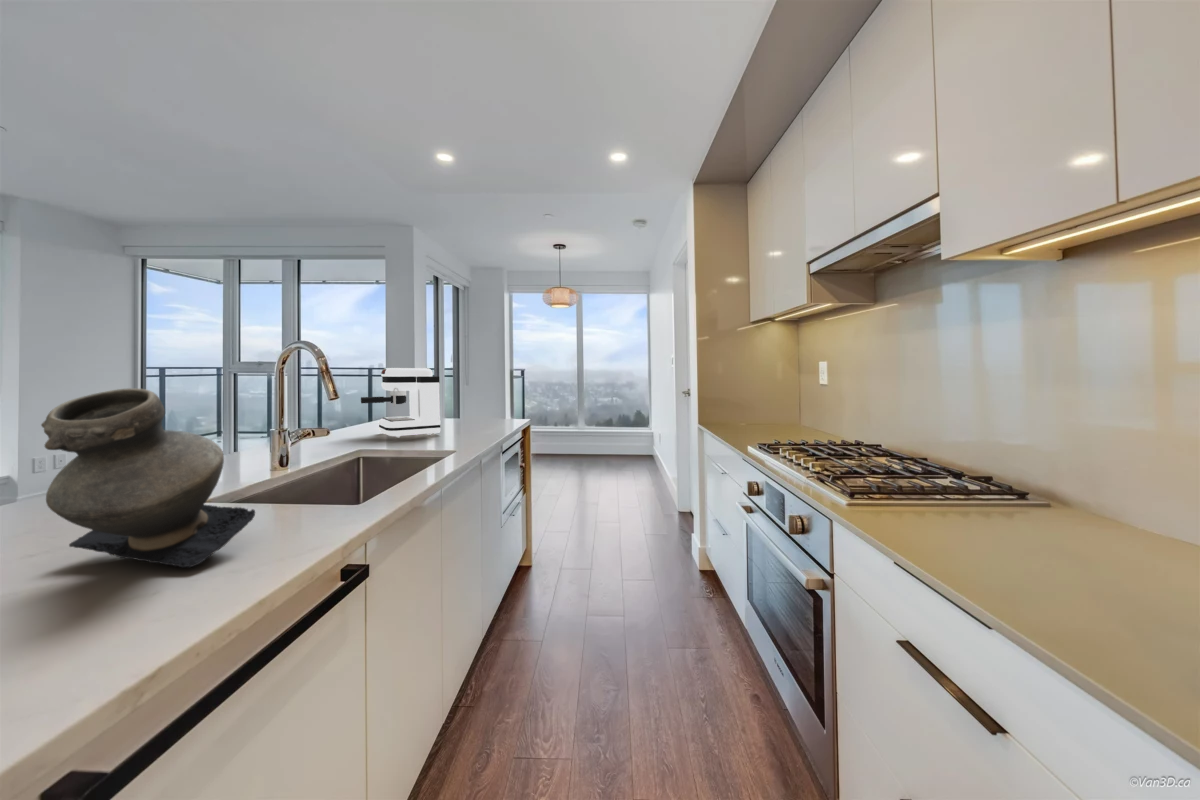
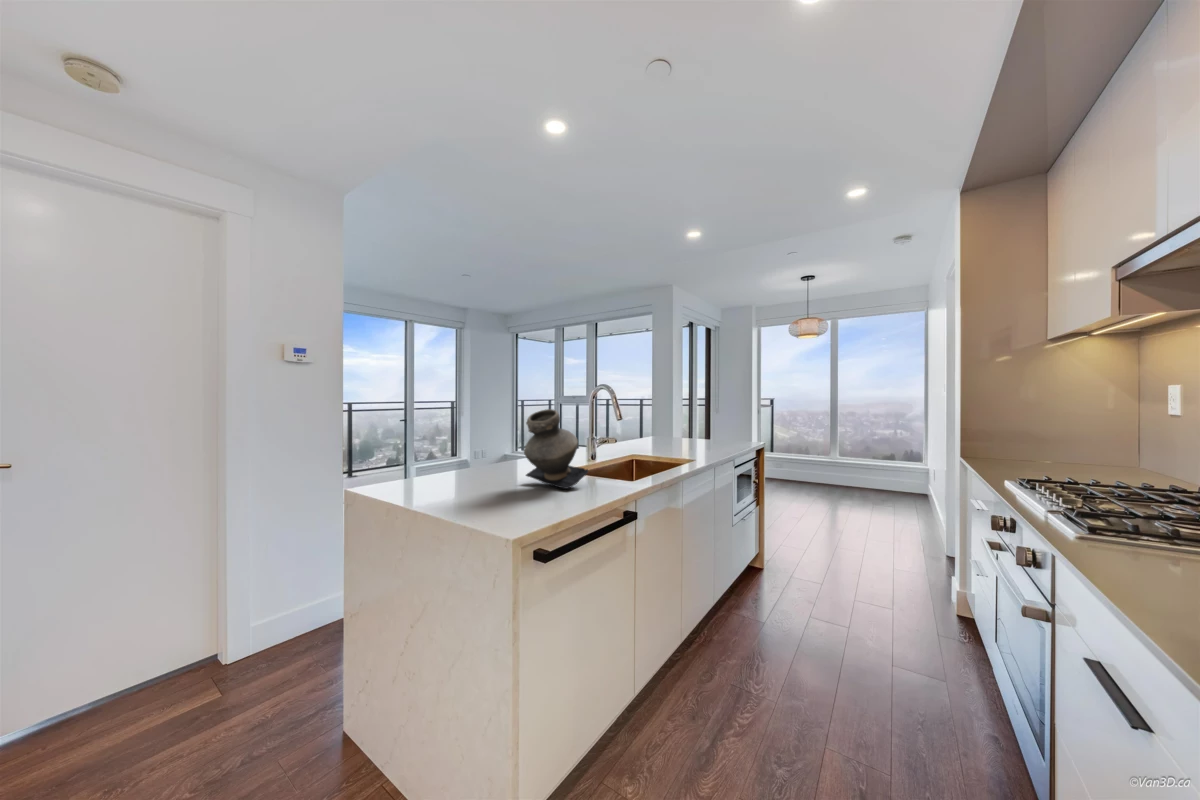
coffee maker: present [361,368,441,438] -> none [635,399,687,449]

